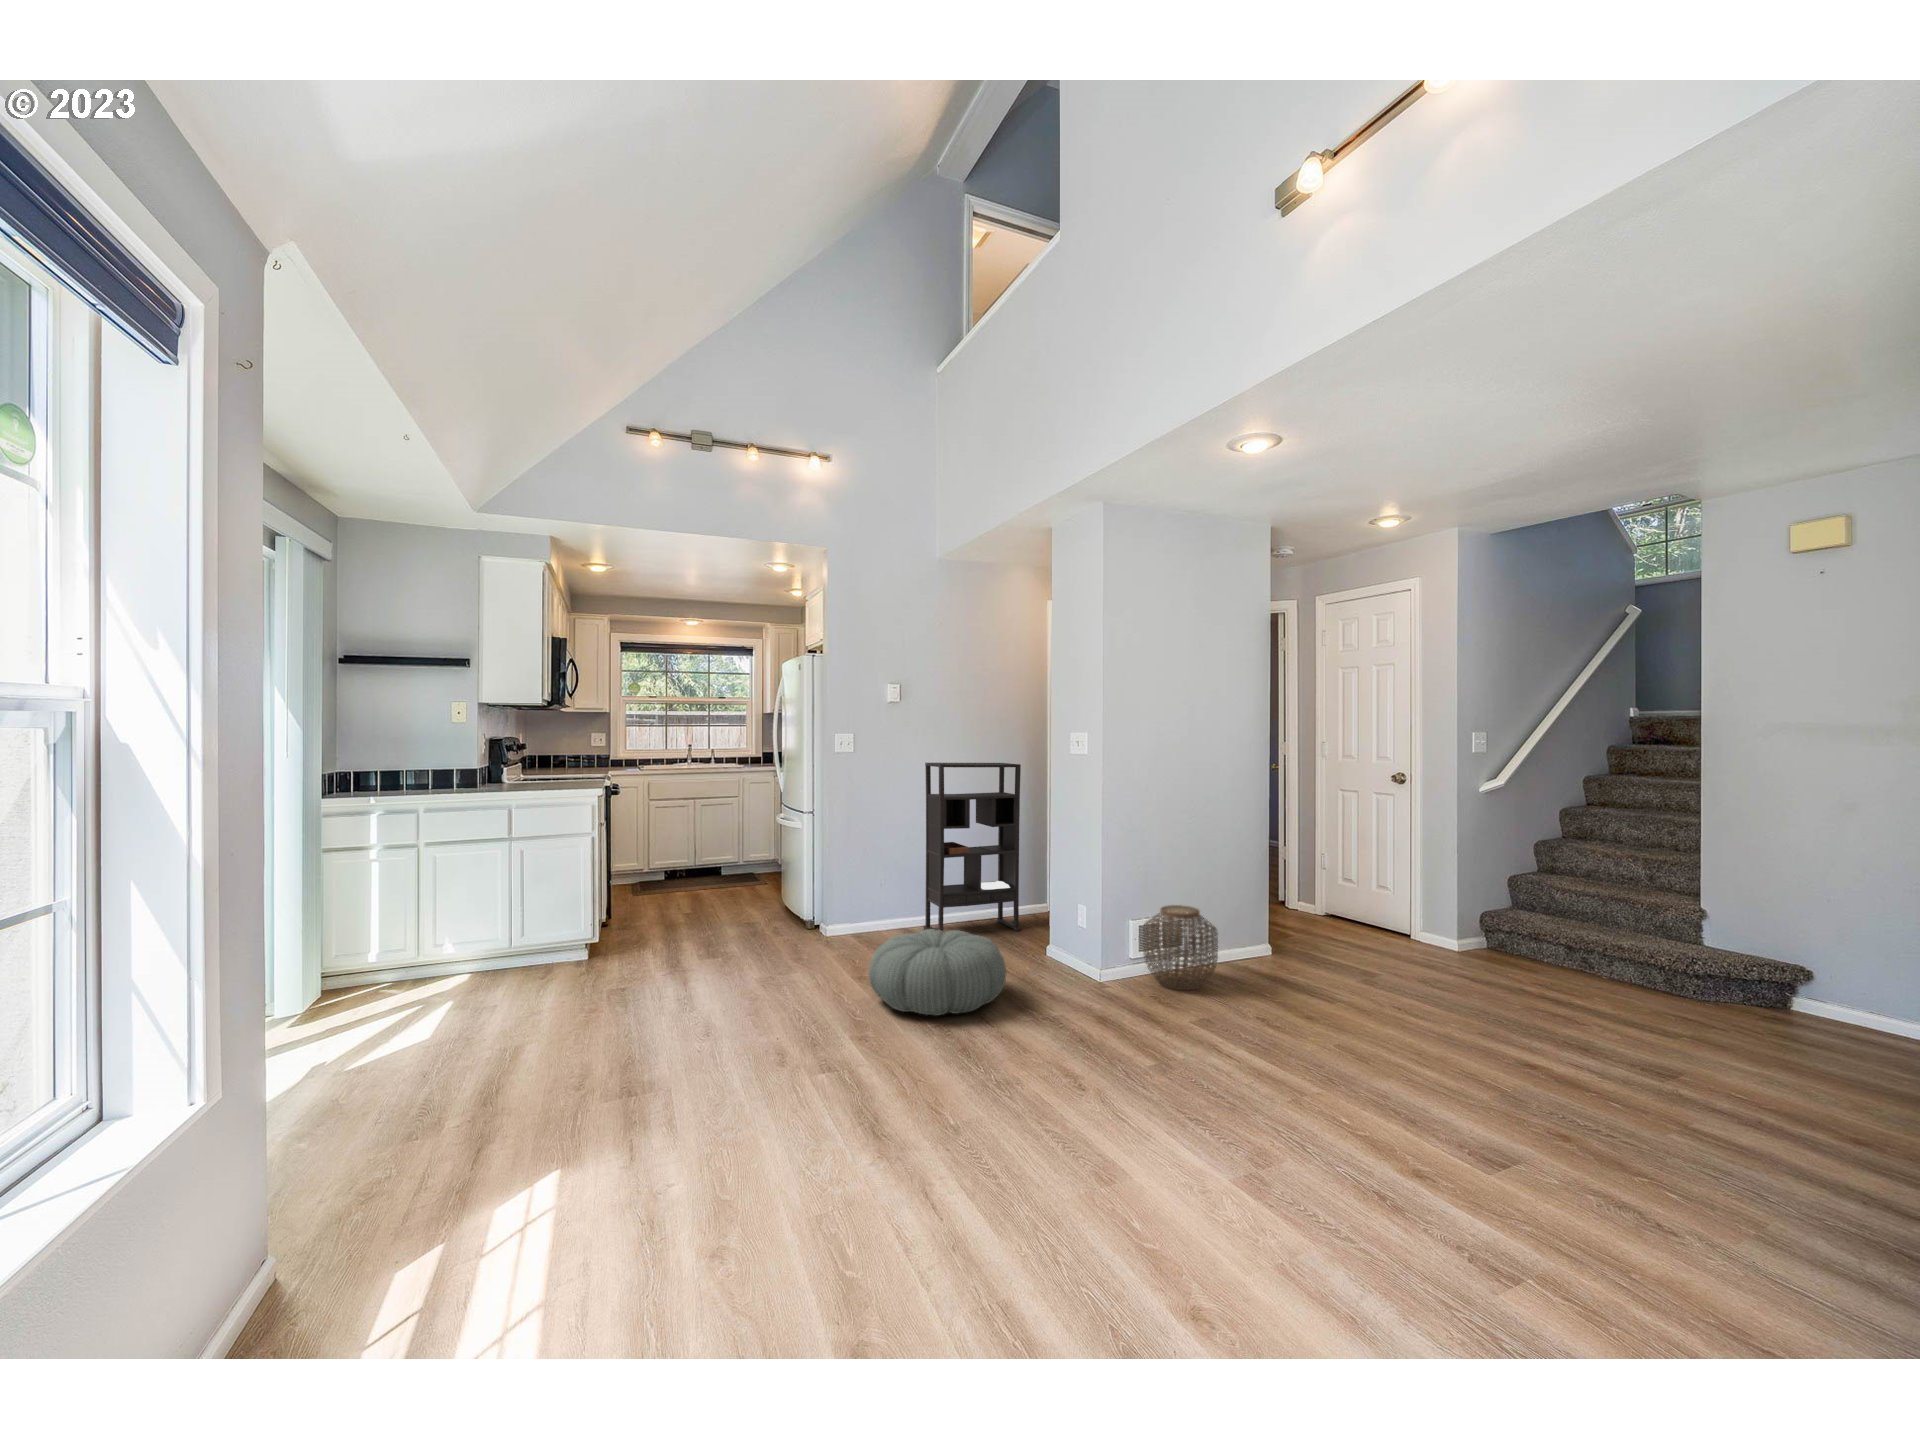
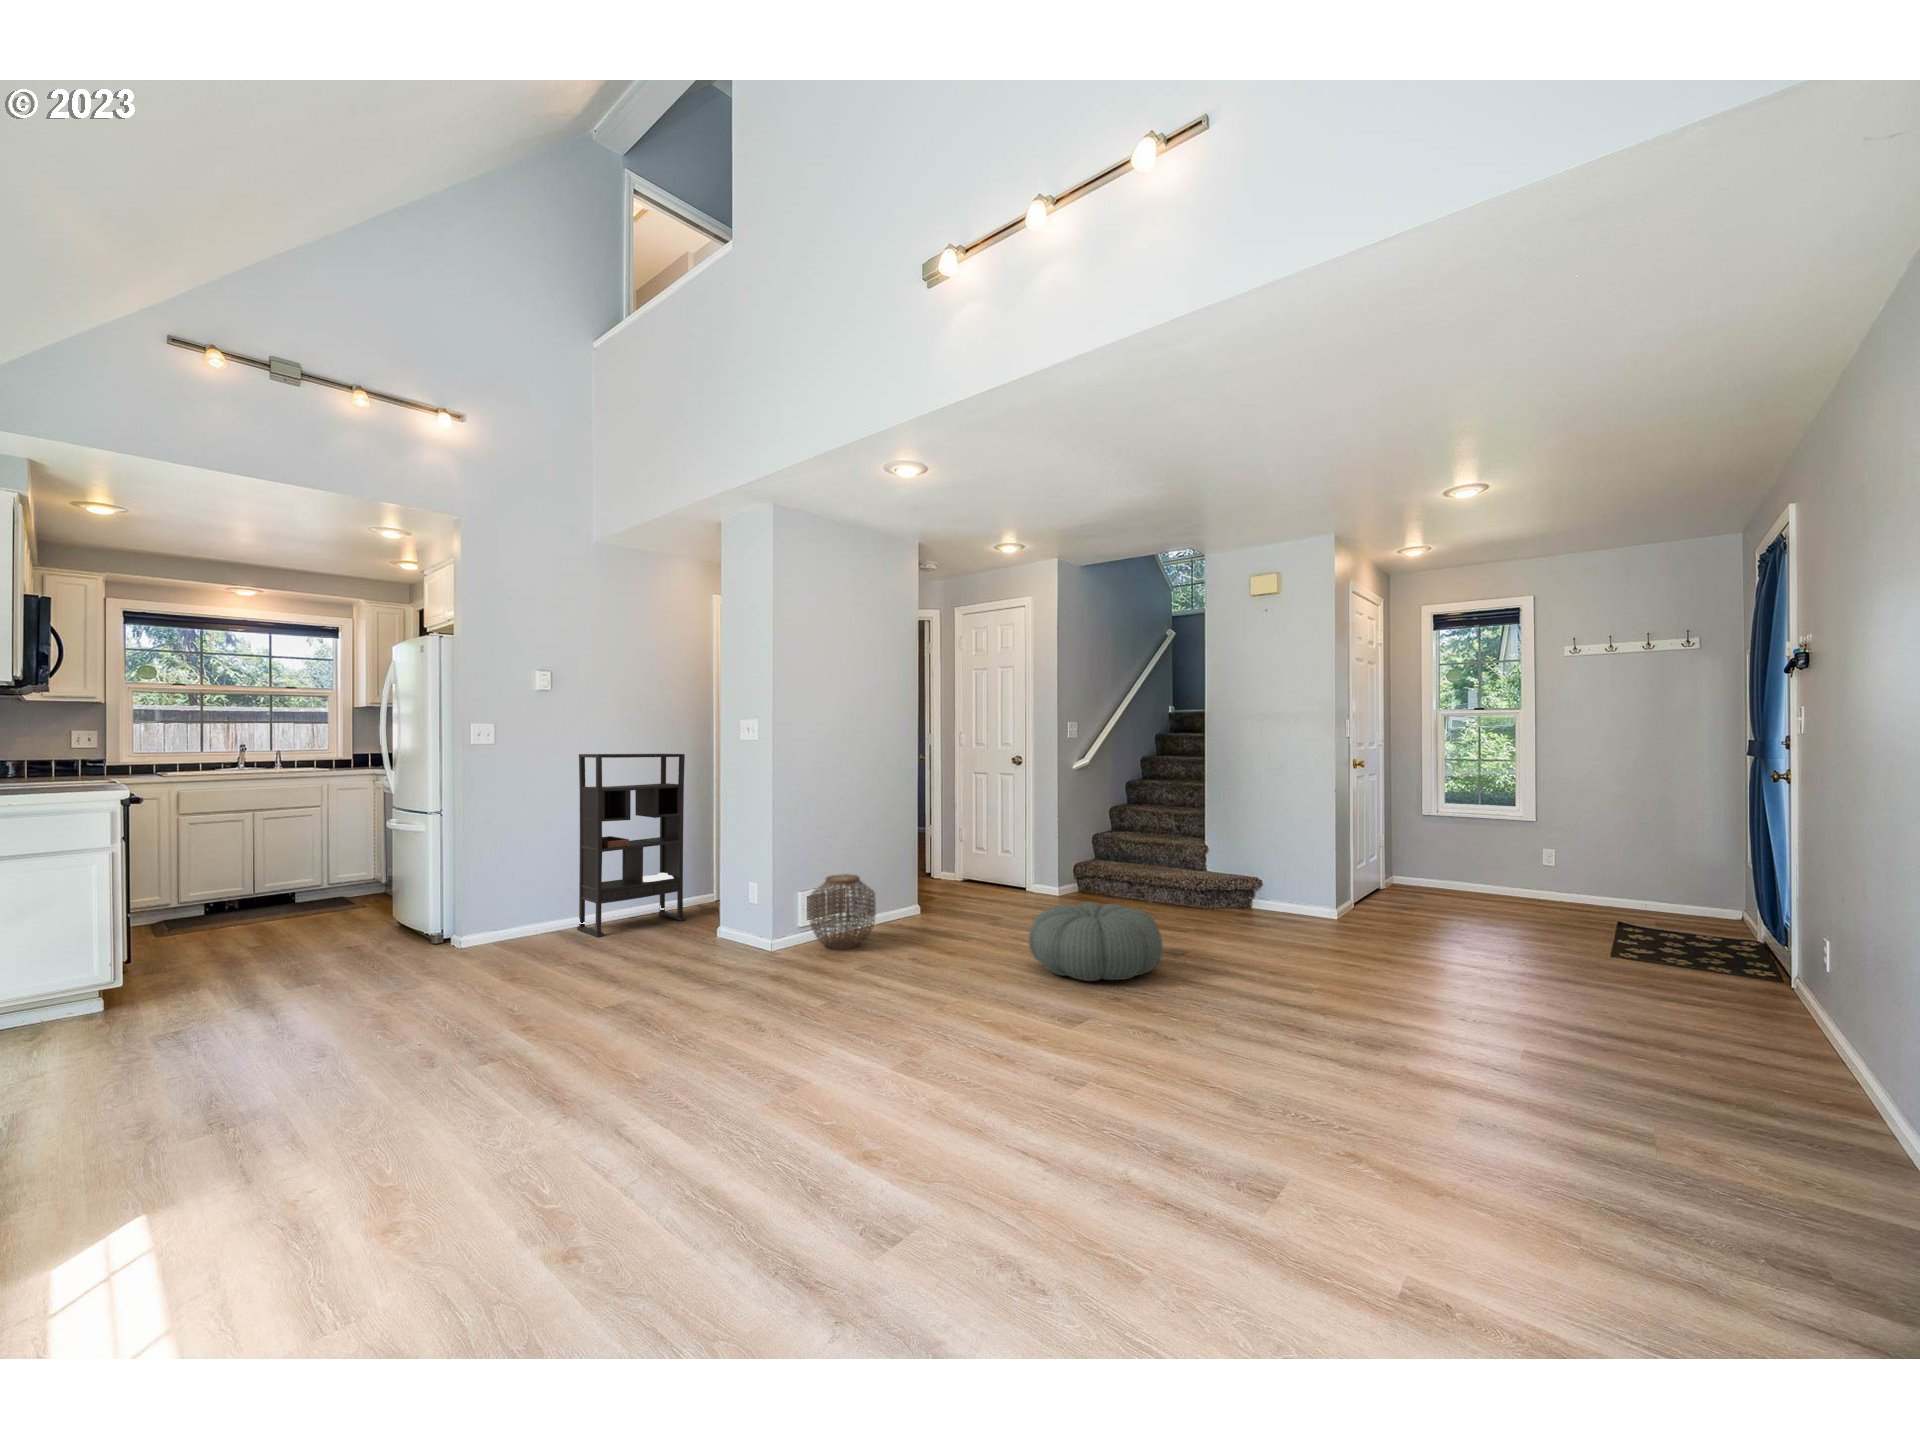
pouf: present [869,930,1006,1016] -> present [1029,902,1163,981]

